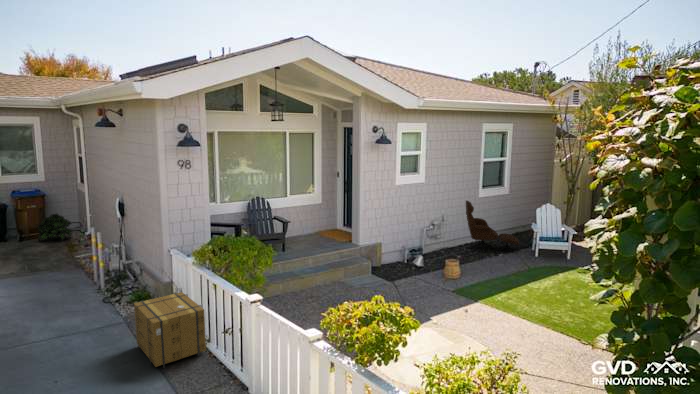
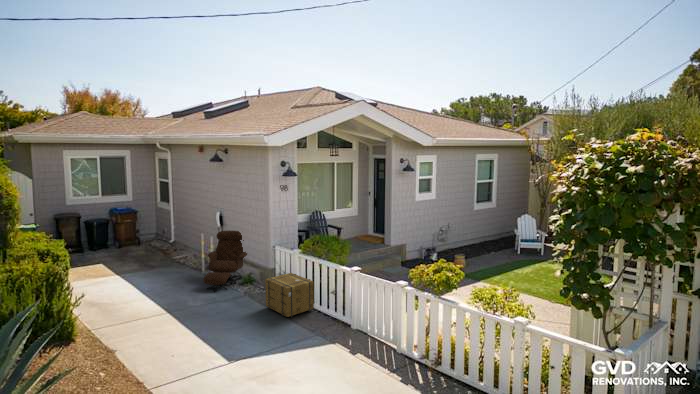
lounge chair: present [466,201,519,253] -> present [203,230,247,292]
potted plant: present [37,214,72,241] -> none [133,226,159,248]

